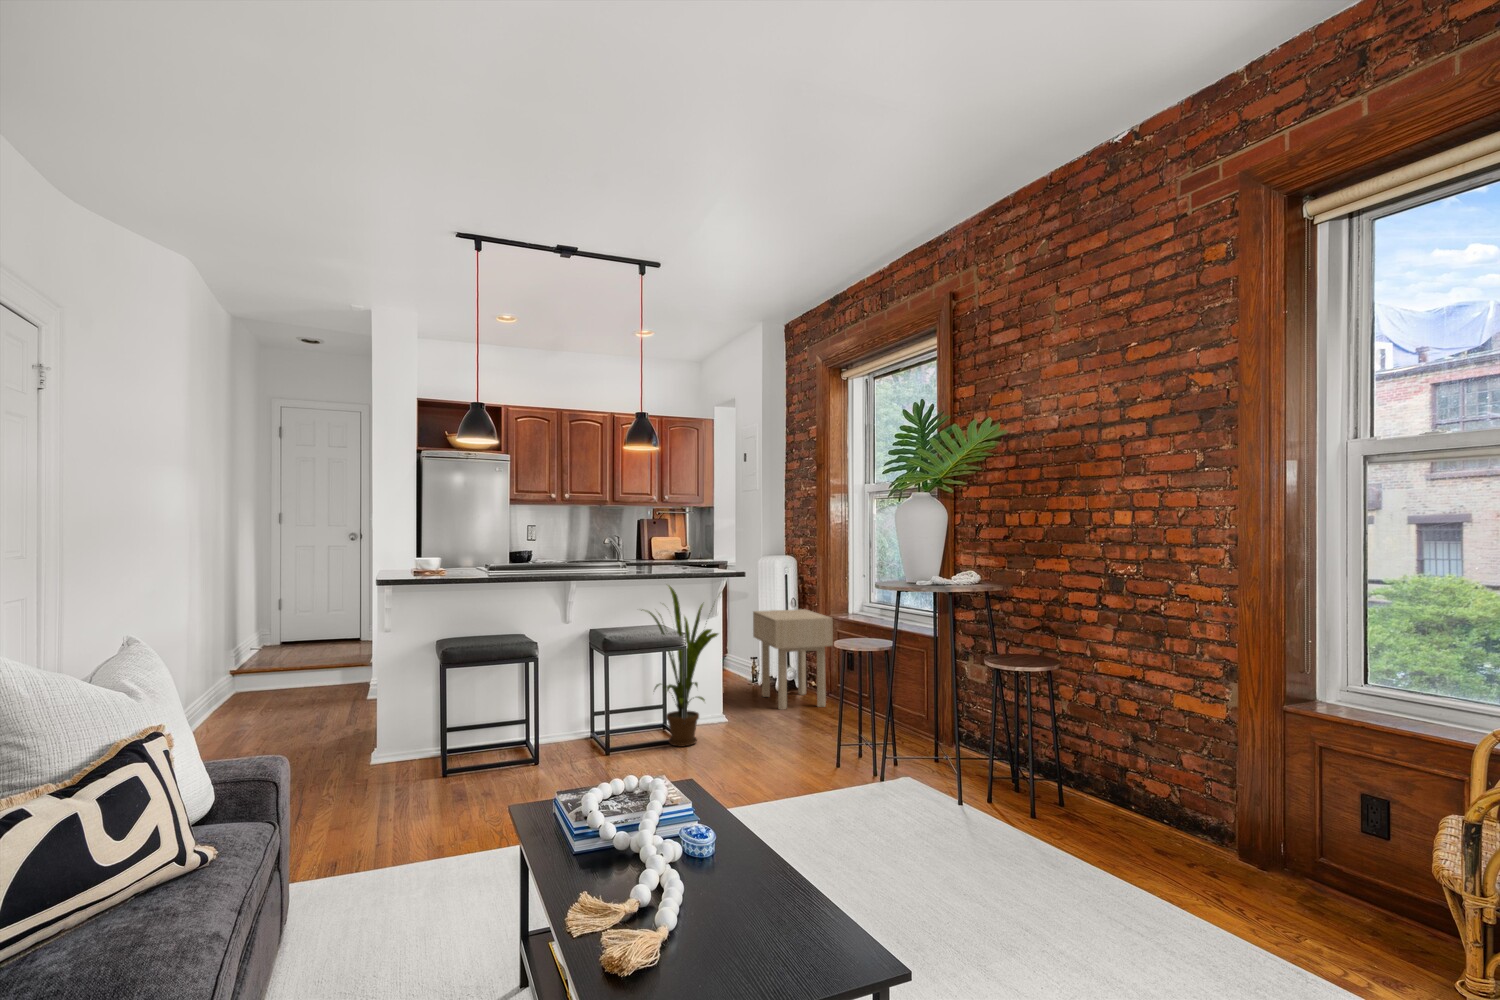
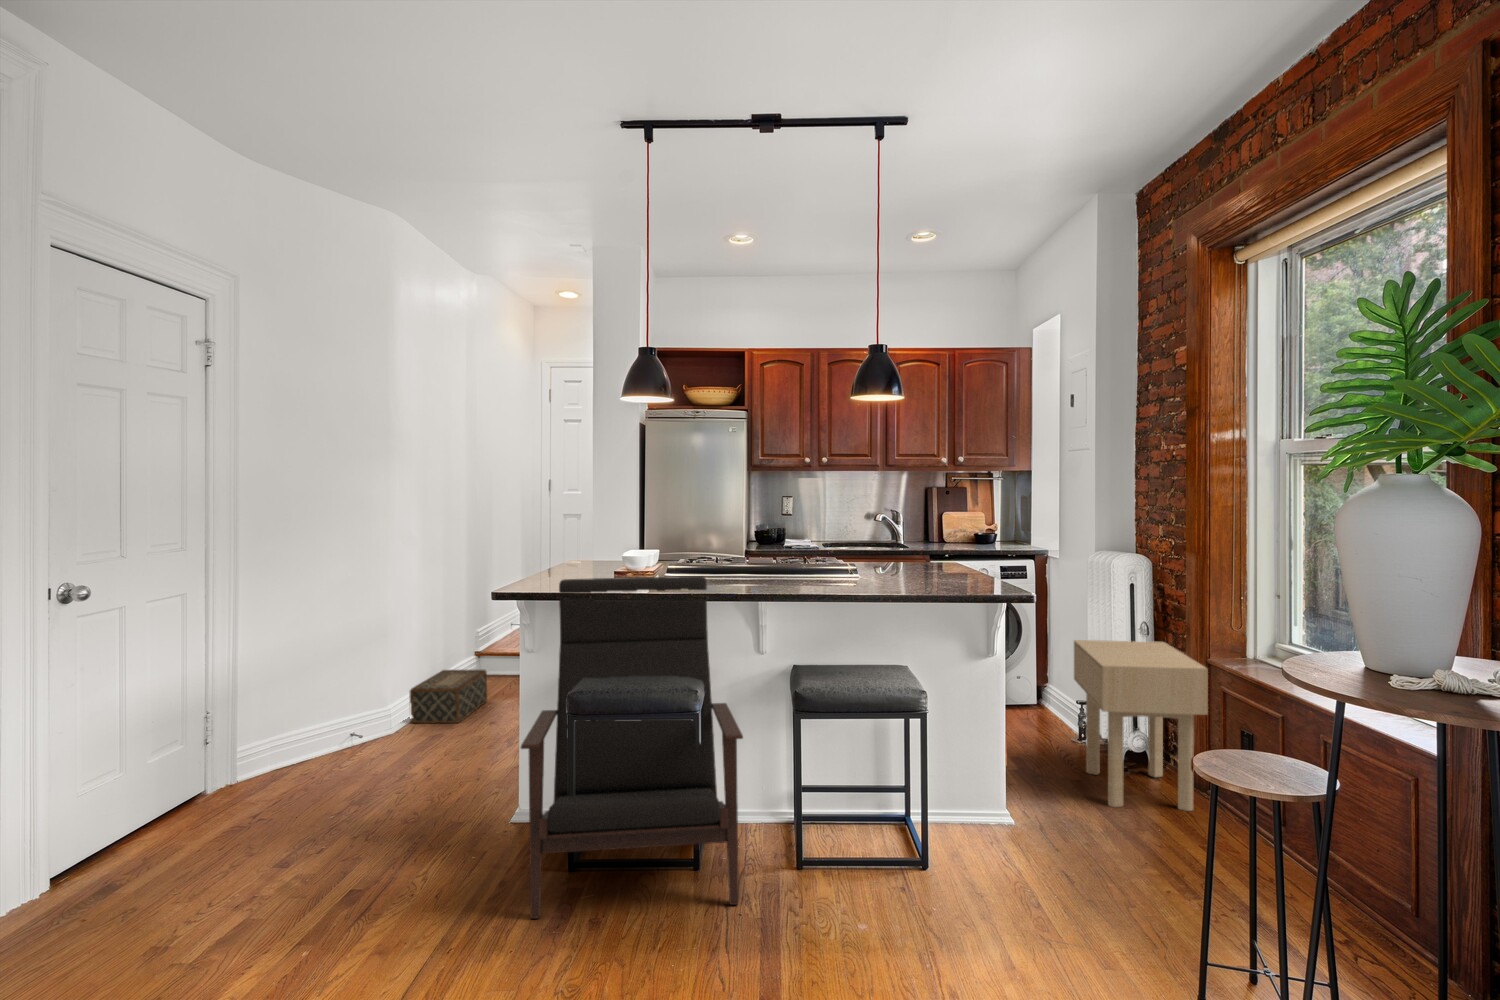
lounge chair: none [410,566,578,799] -> present [521,576,743,919]
house plant: present [641,586,718,746] -> none [854,605,998,870]
woven basket: none [207,673,271,720] -> present [410,670,487,723]

